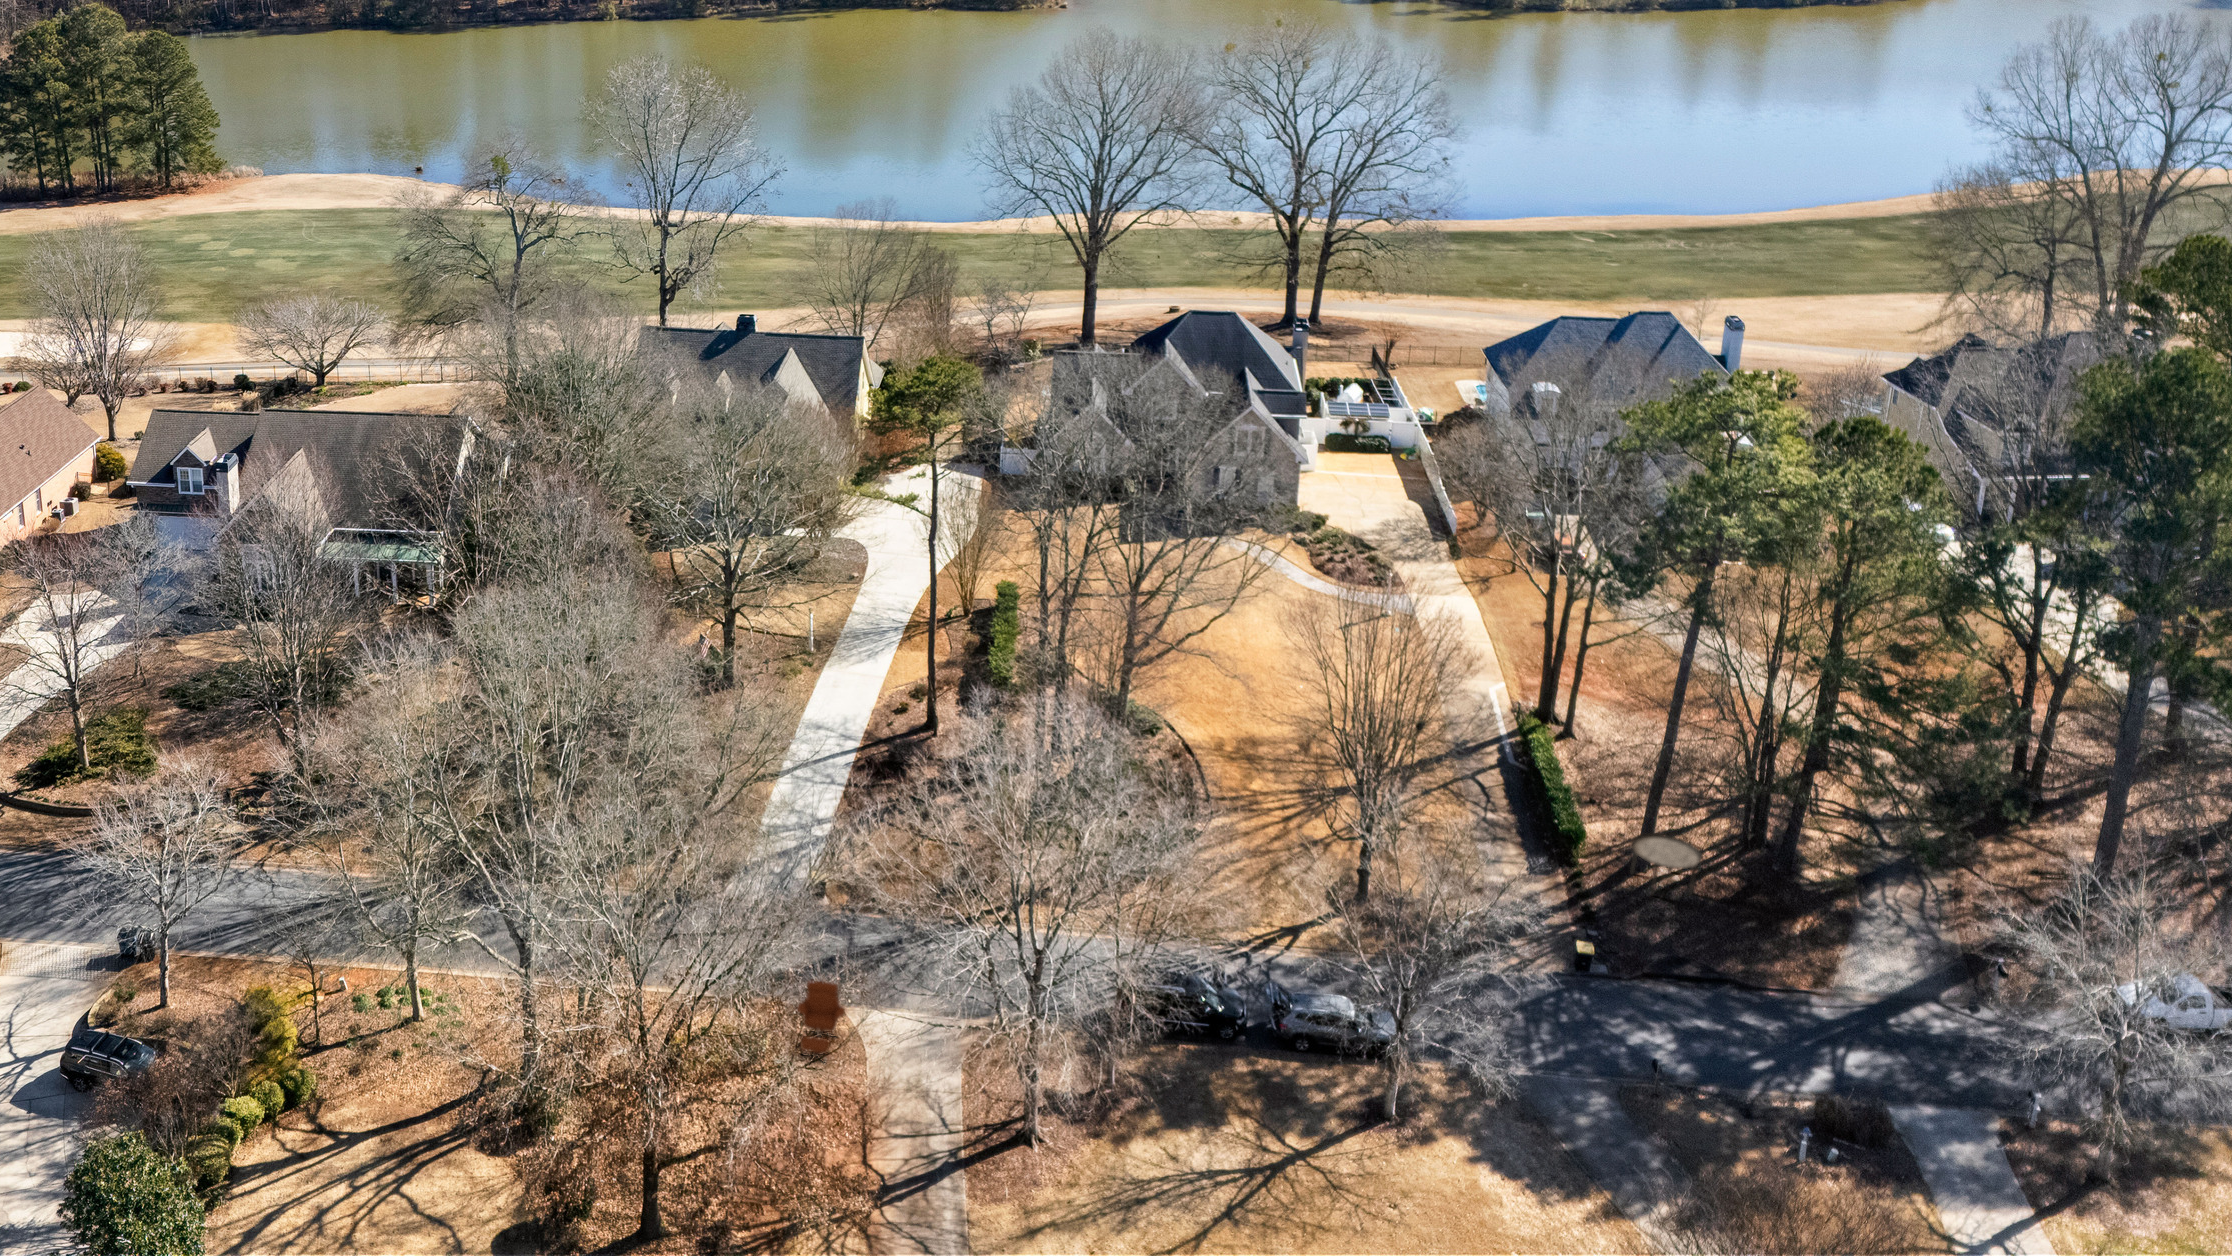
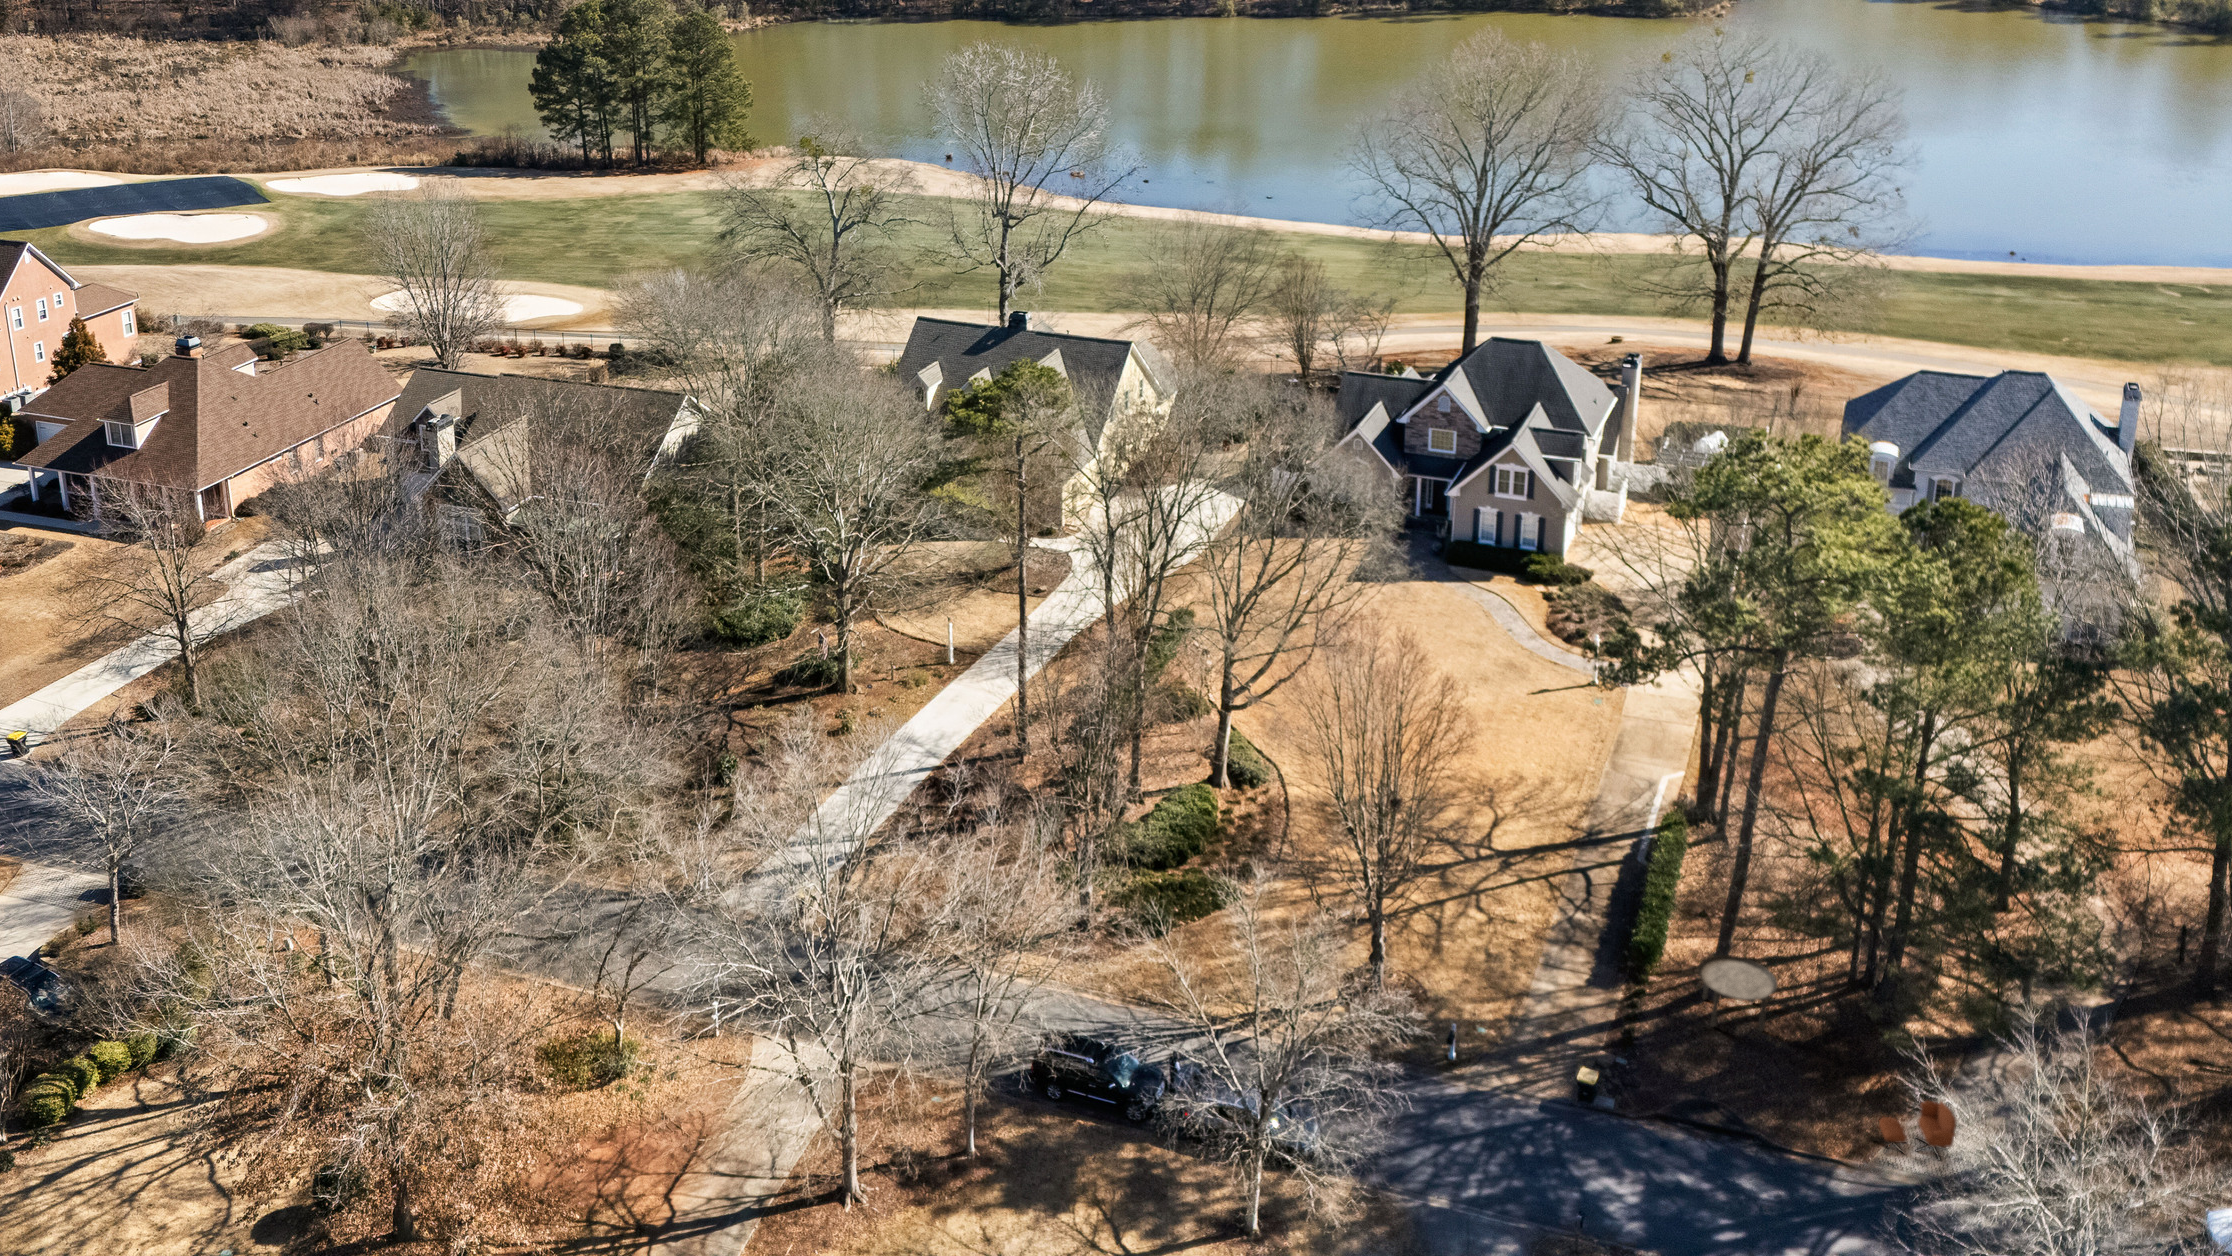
lounge chair: present [798,981,845,1061] -> present [1874,1101,1957,1160]

